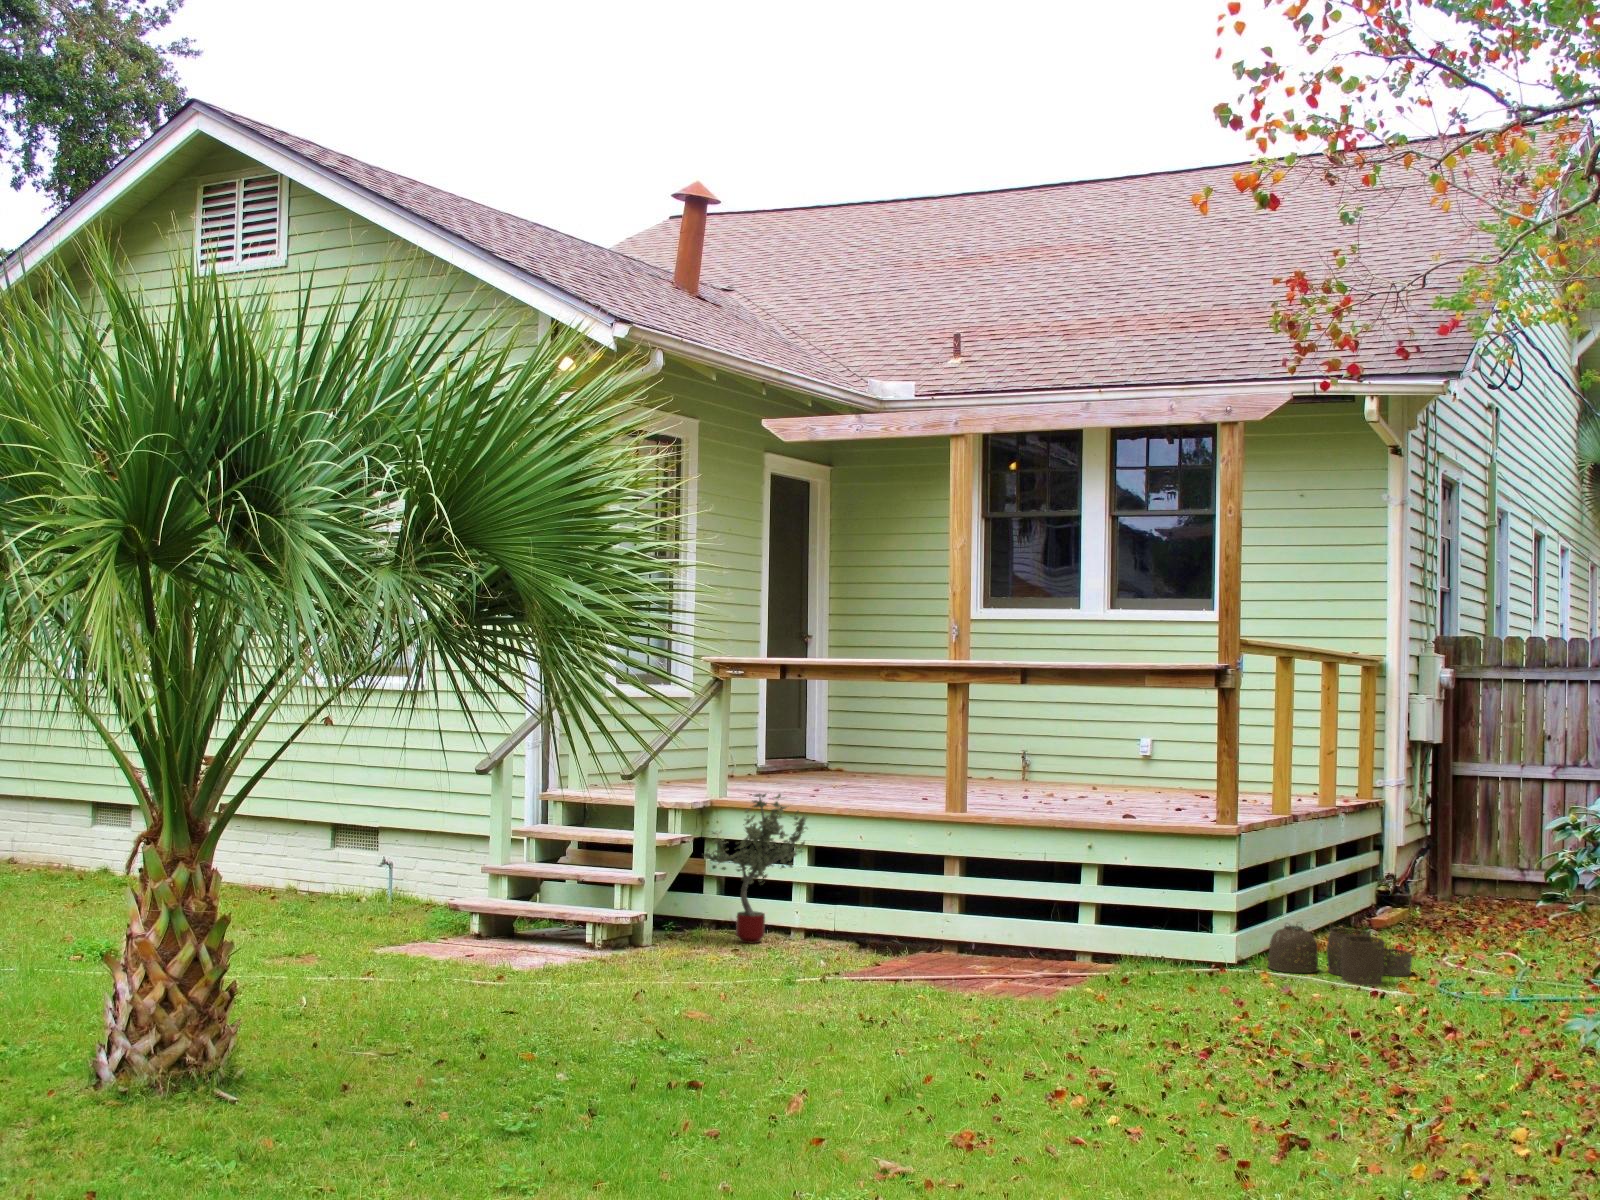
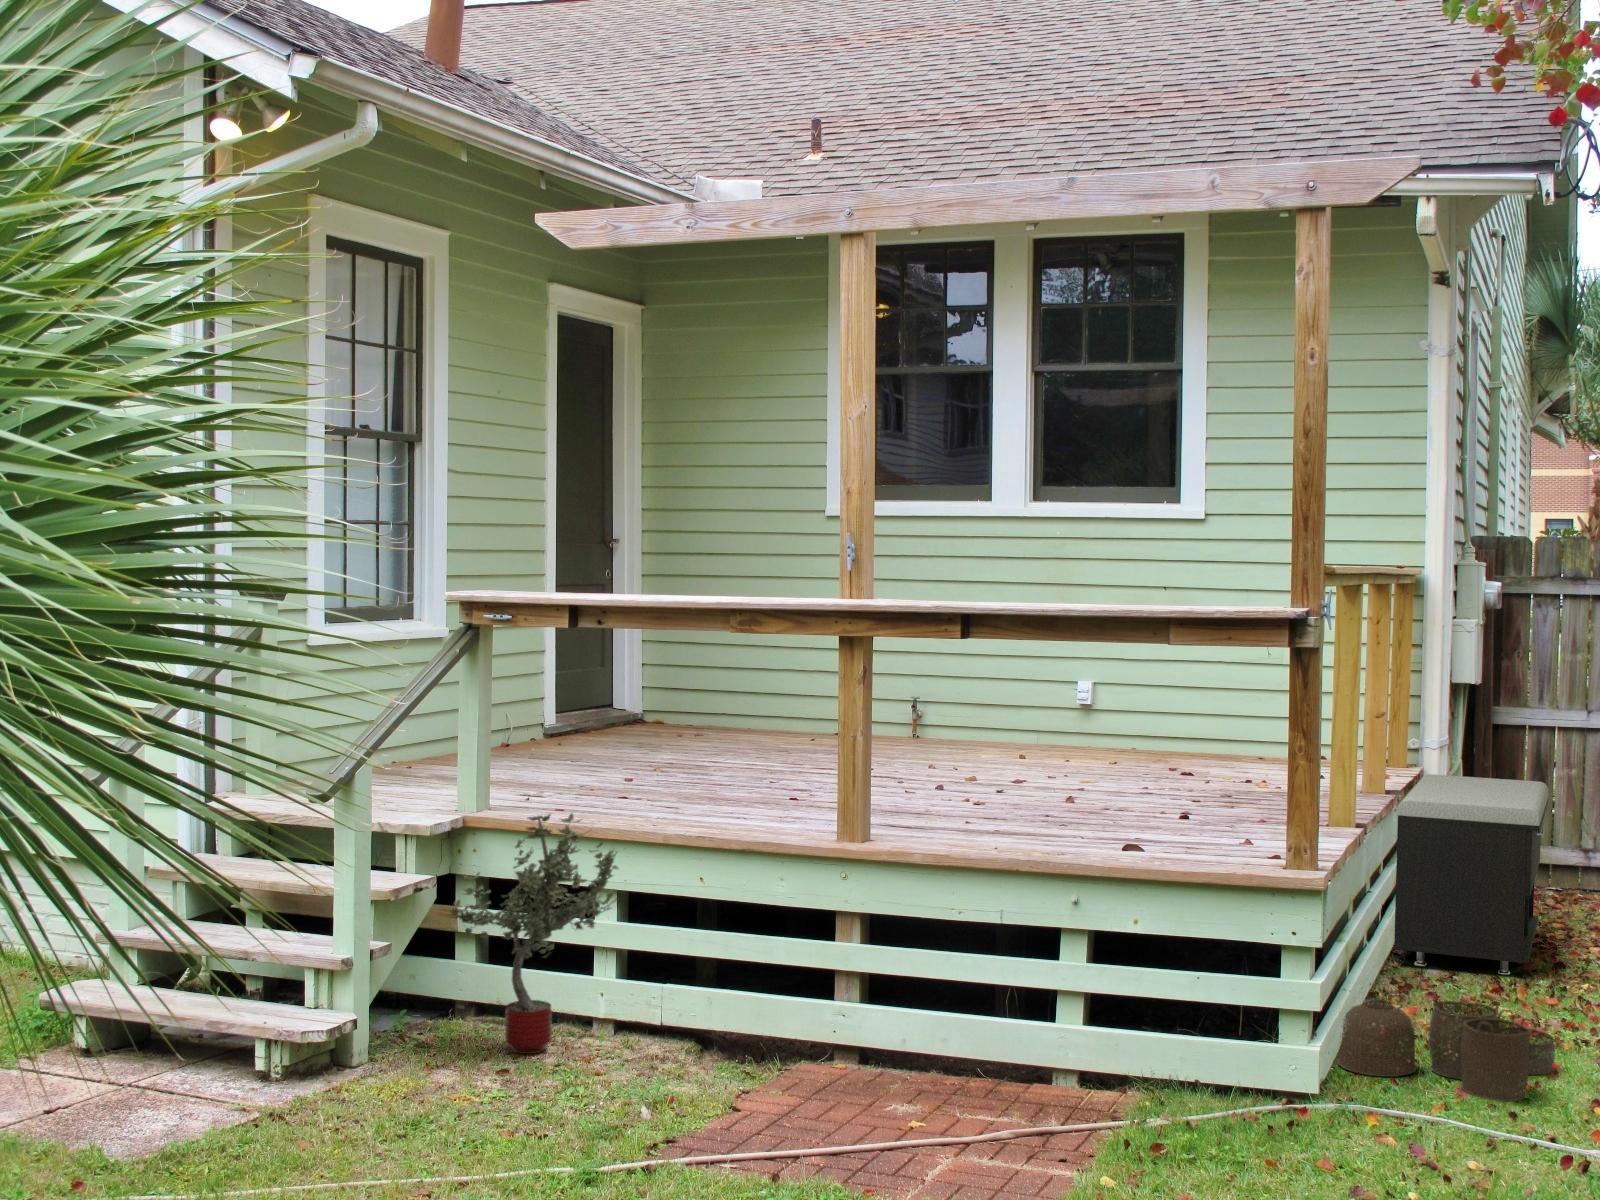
storage bench: none [1343,801,1467,936] -> present [1394,774,1549,974]

